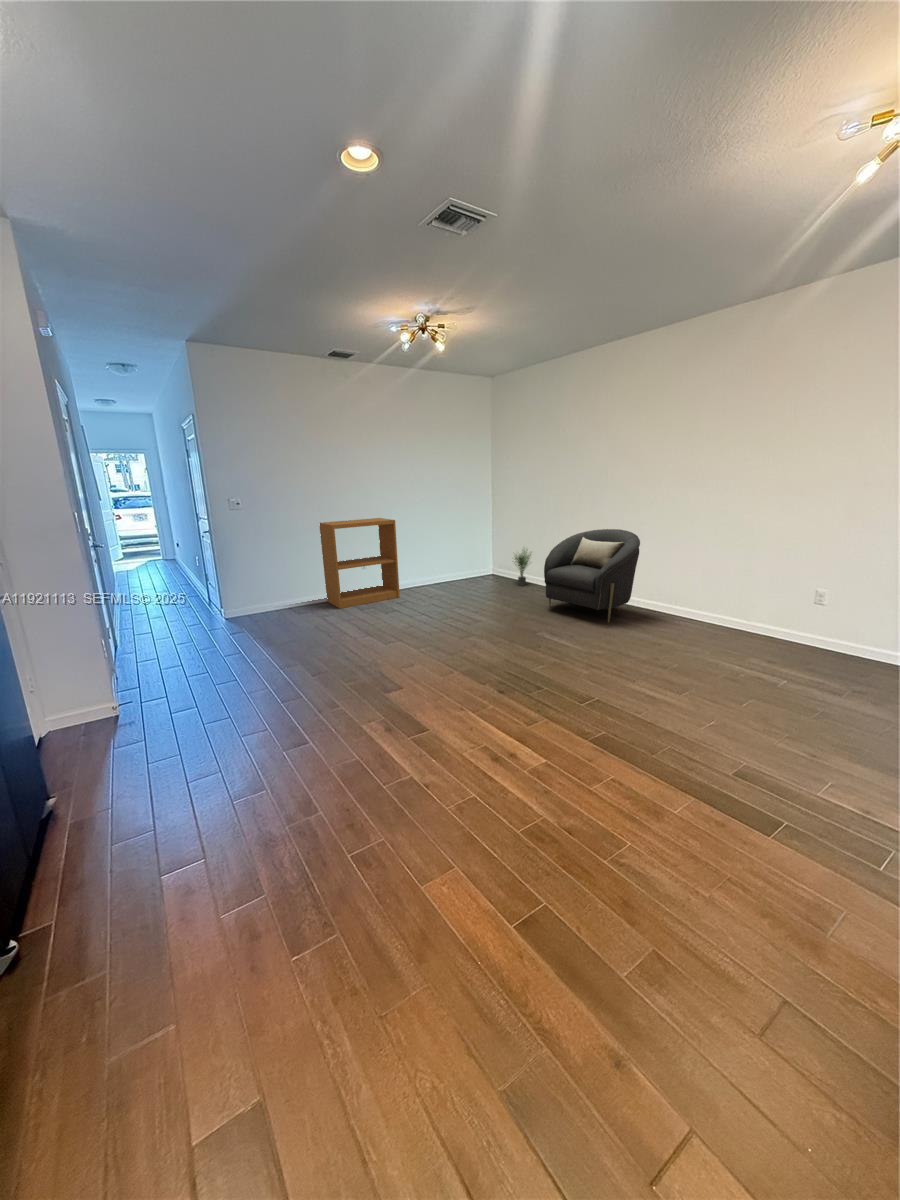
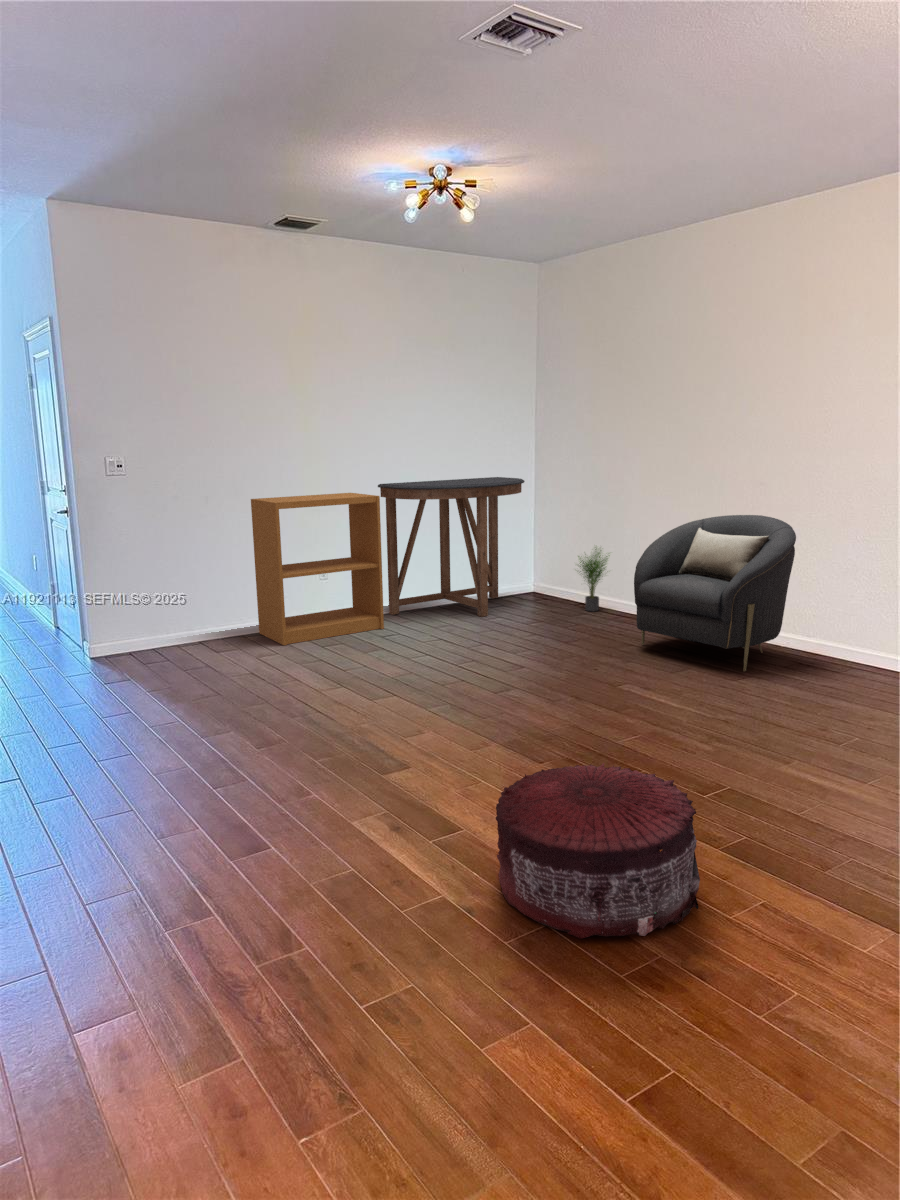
console table: none [395,507,482,590] -> present [378,477,525,617]
pouf: none [445,690,571,806] -> present [496,763,700,939]

